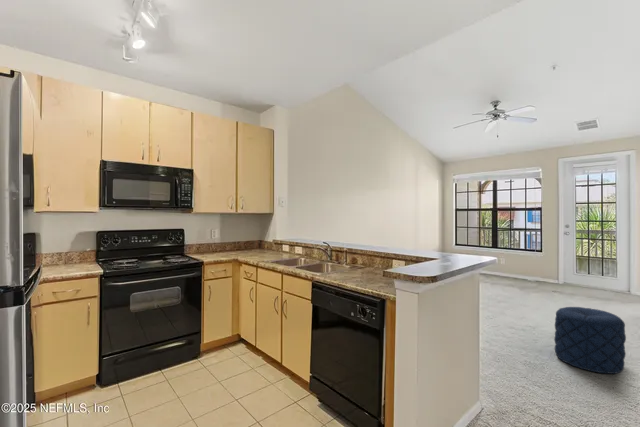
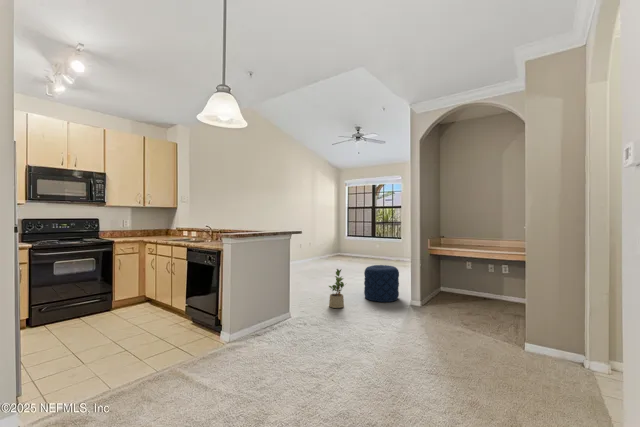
potted plant: none [513,317,549,383] -> present [329,269,344,308]

